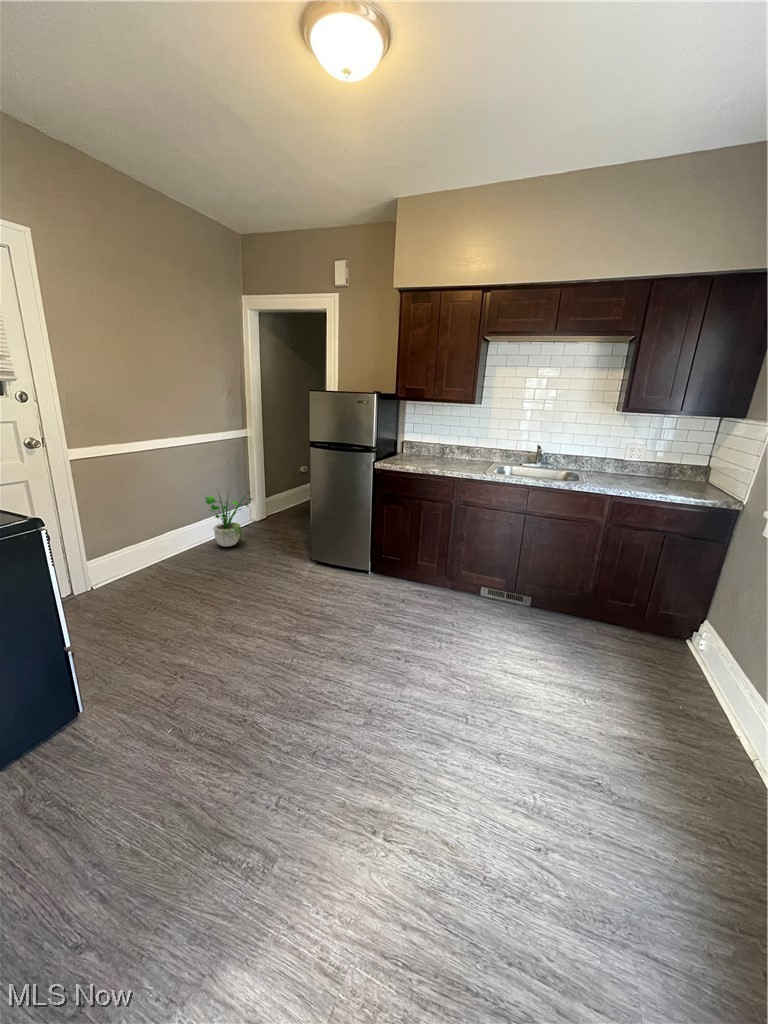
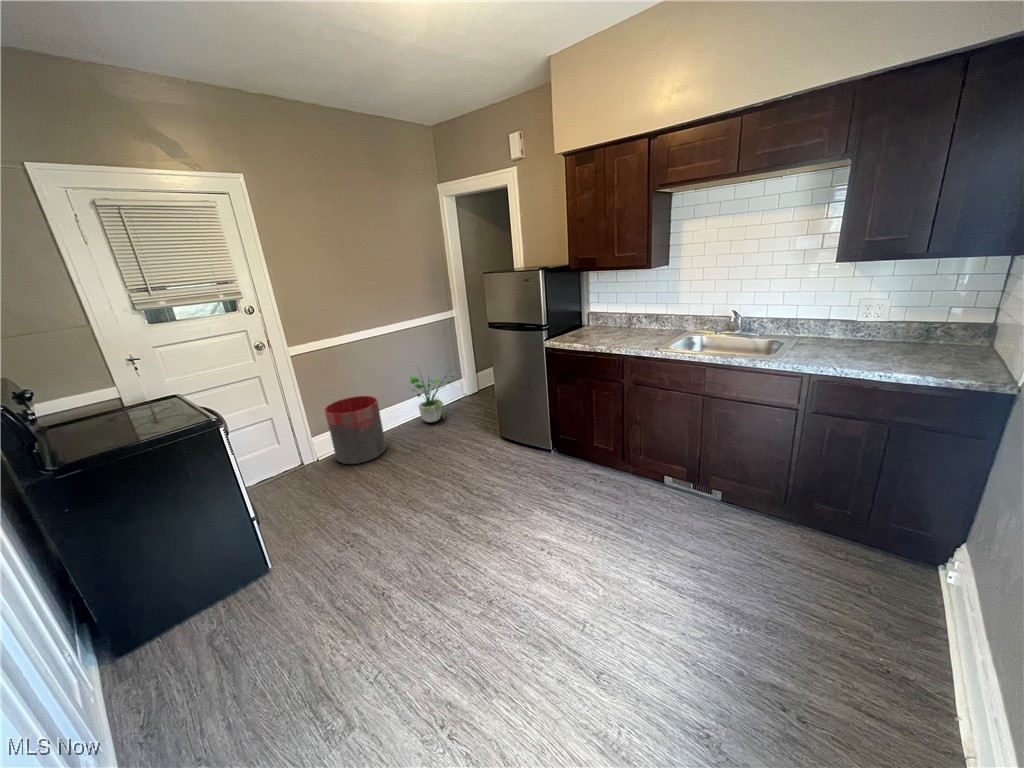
trash can: none [111,514,184,591] -> present [325,396,386,464]

